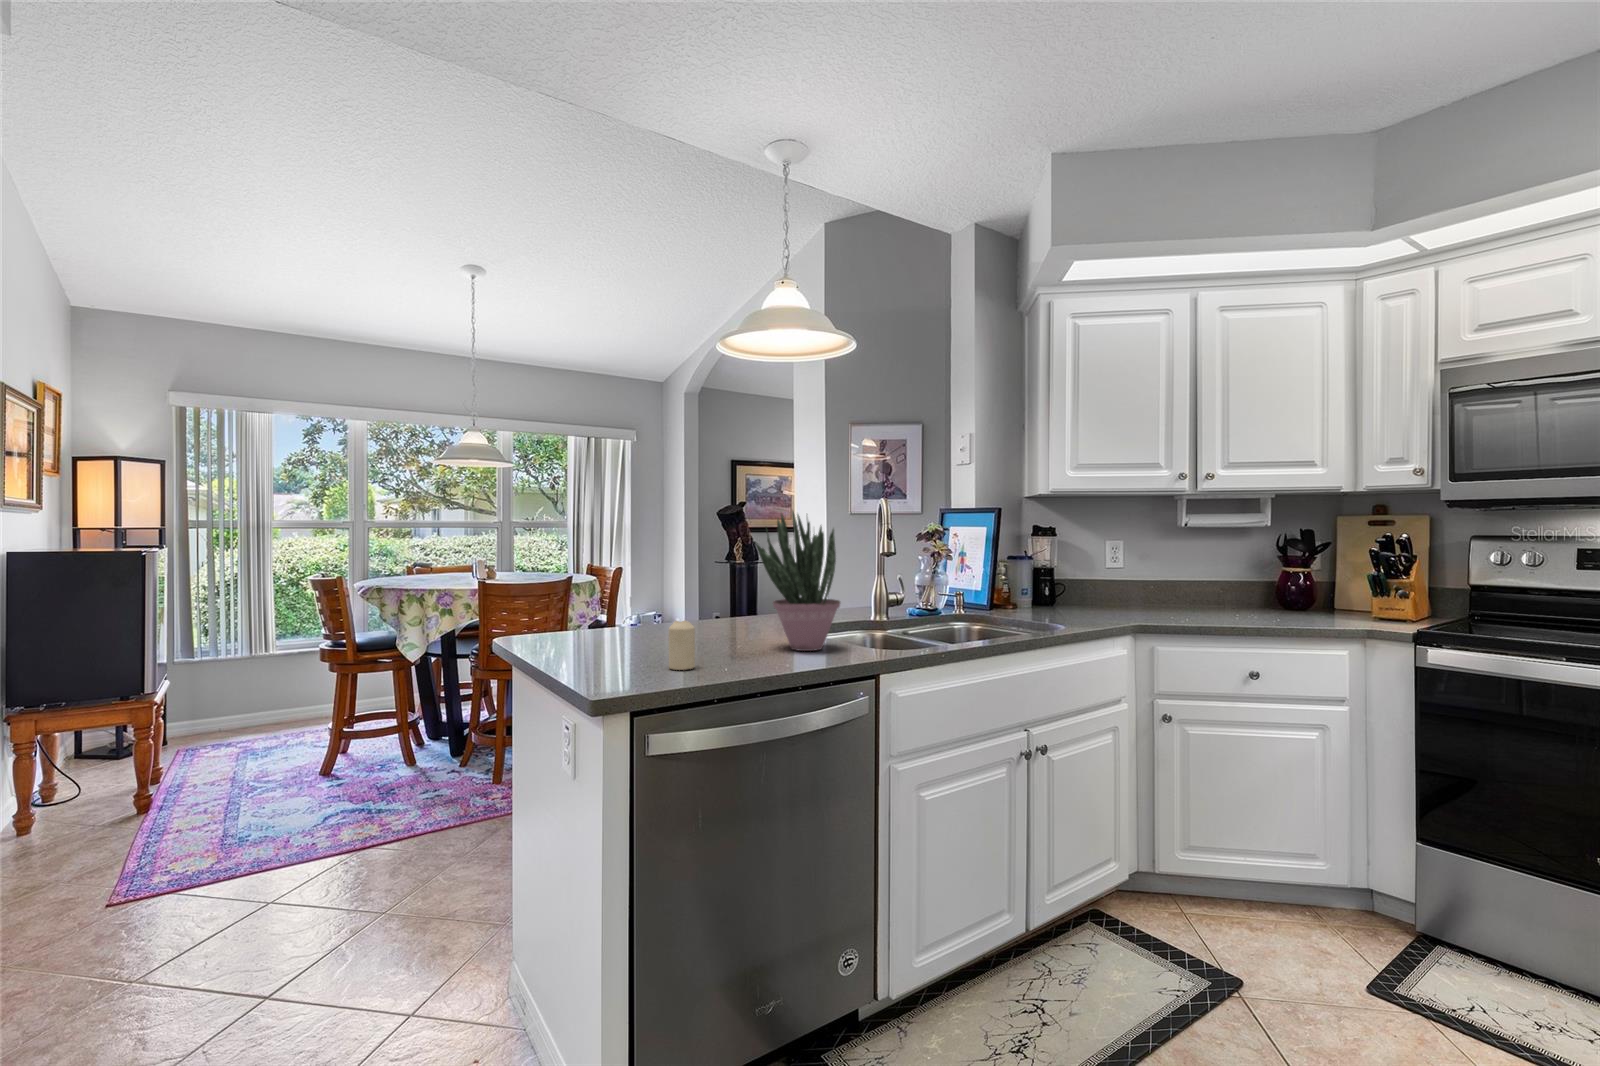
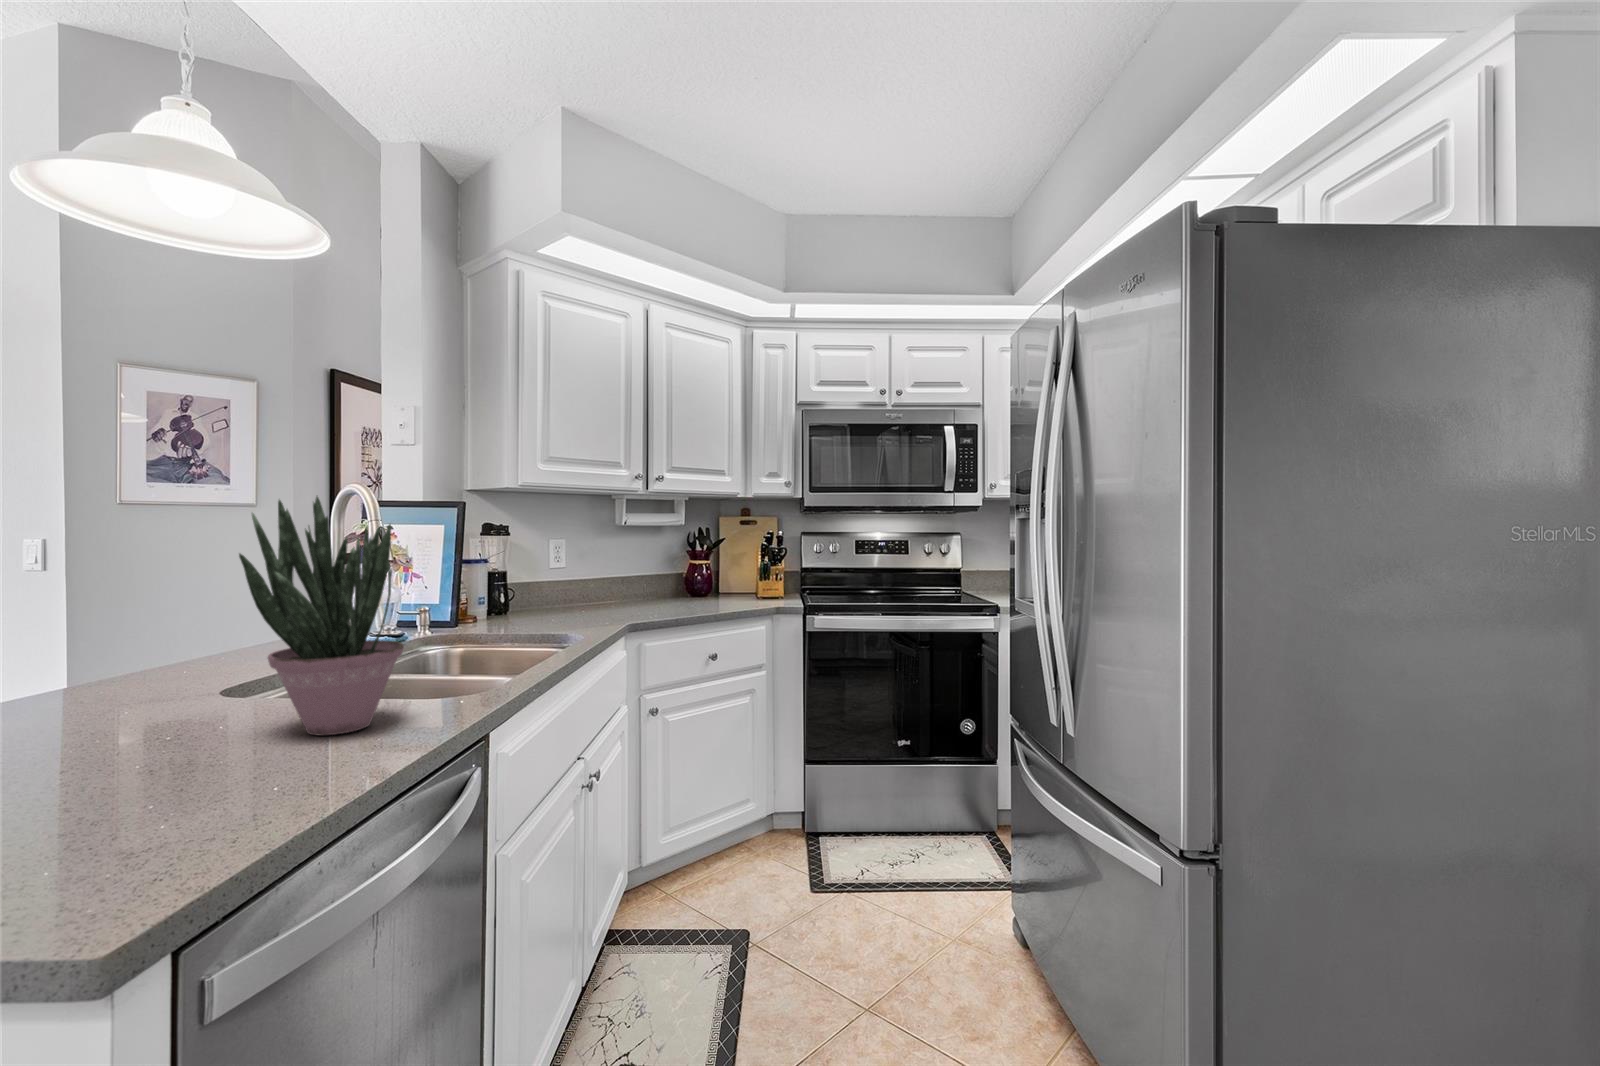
candle: present [669,621,695,670] -> none [121,732,199,850]

